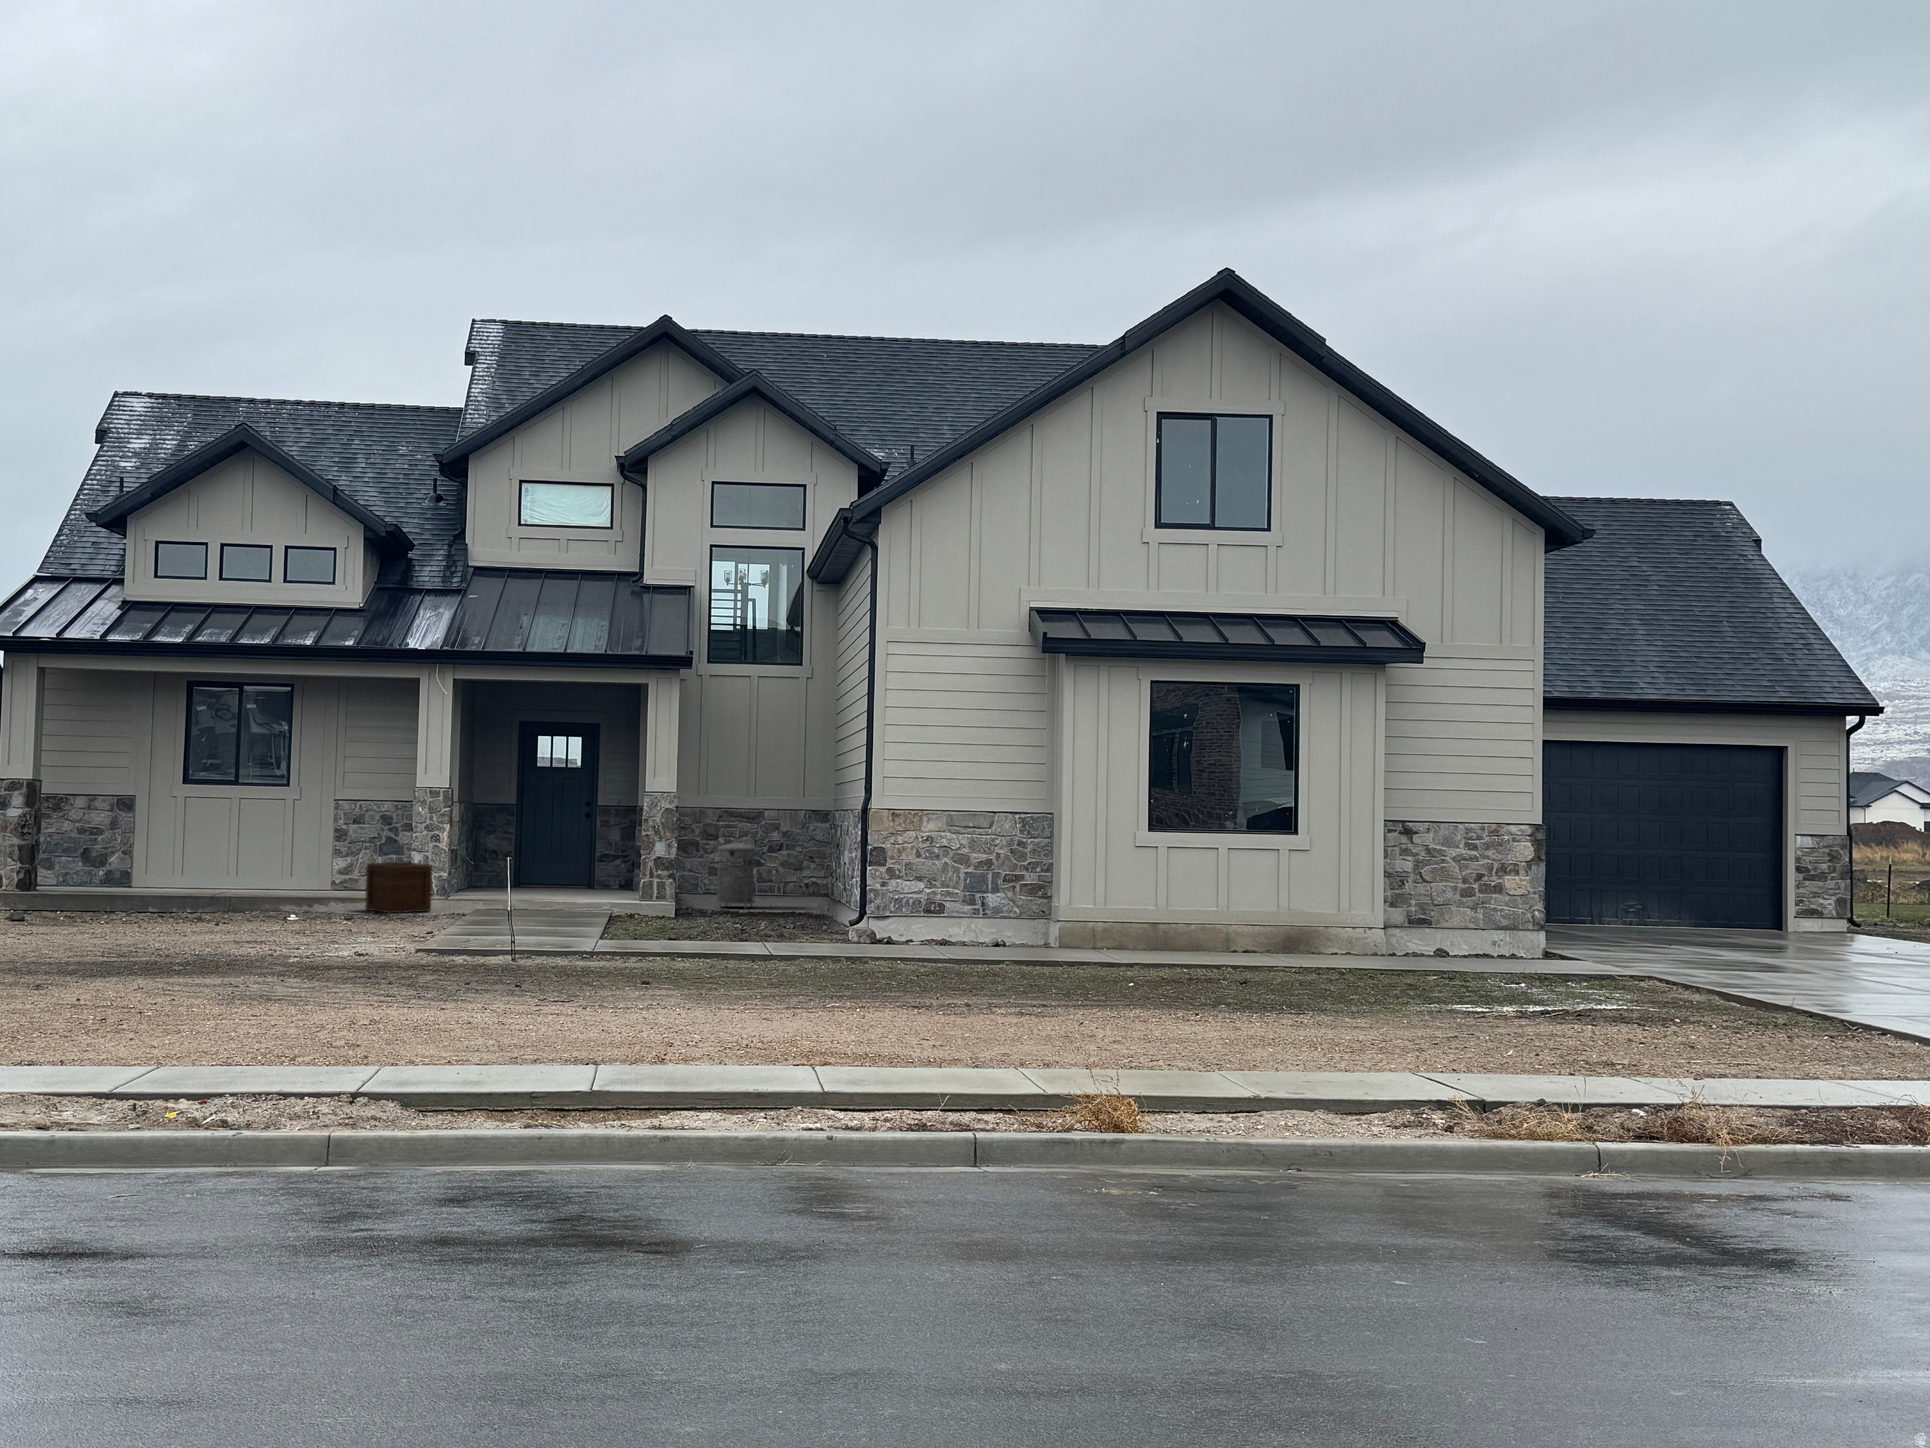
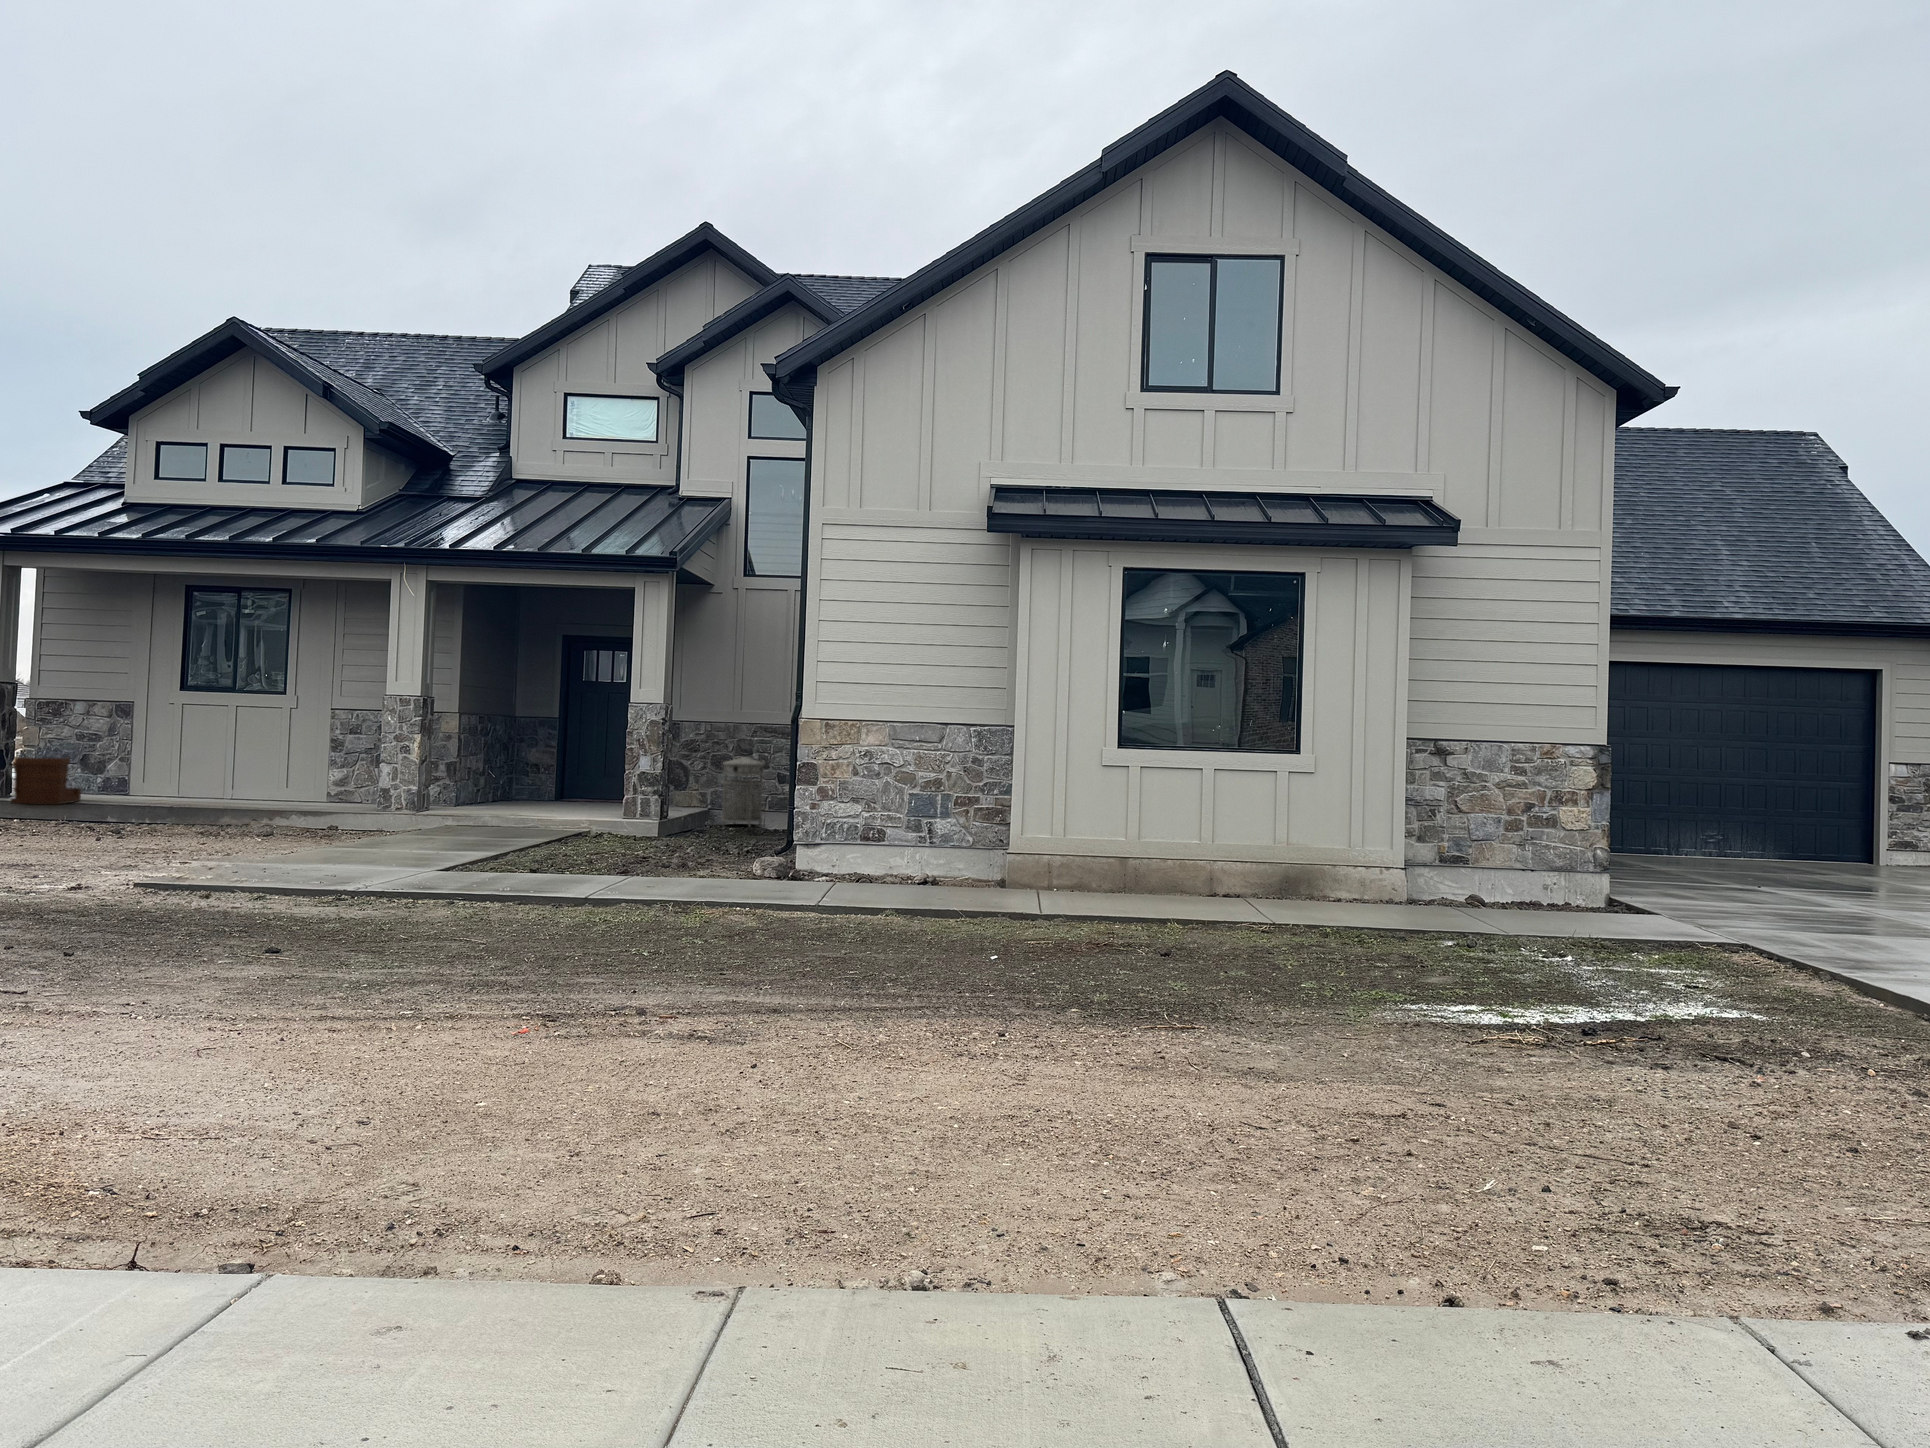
wooden crate: present [365,862,432,913] -> present [11,756,81,805]

